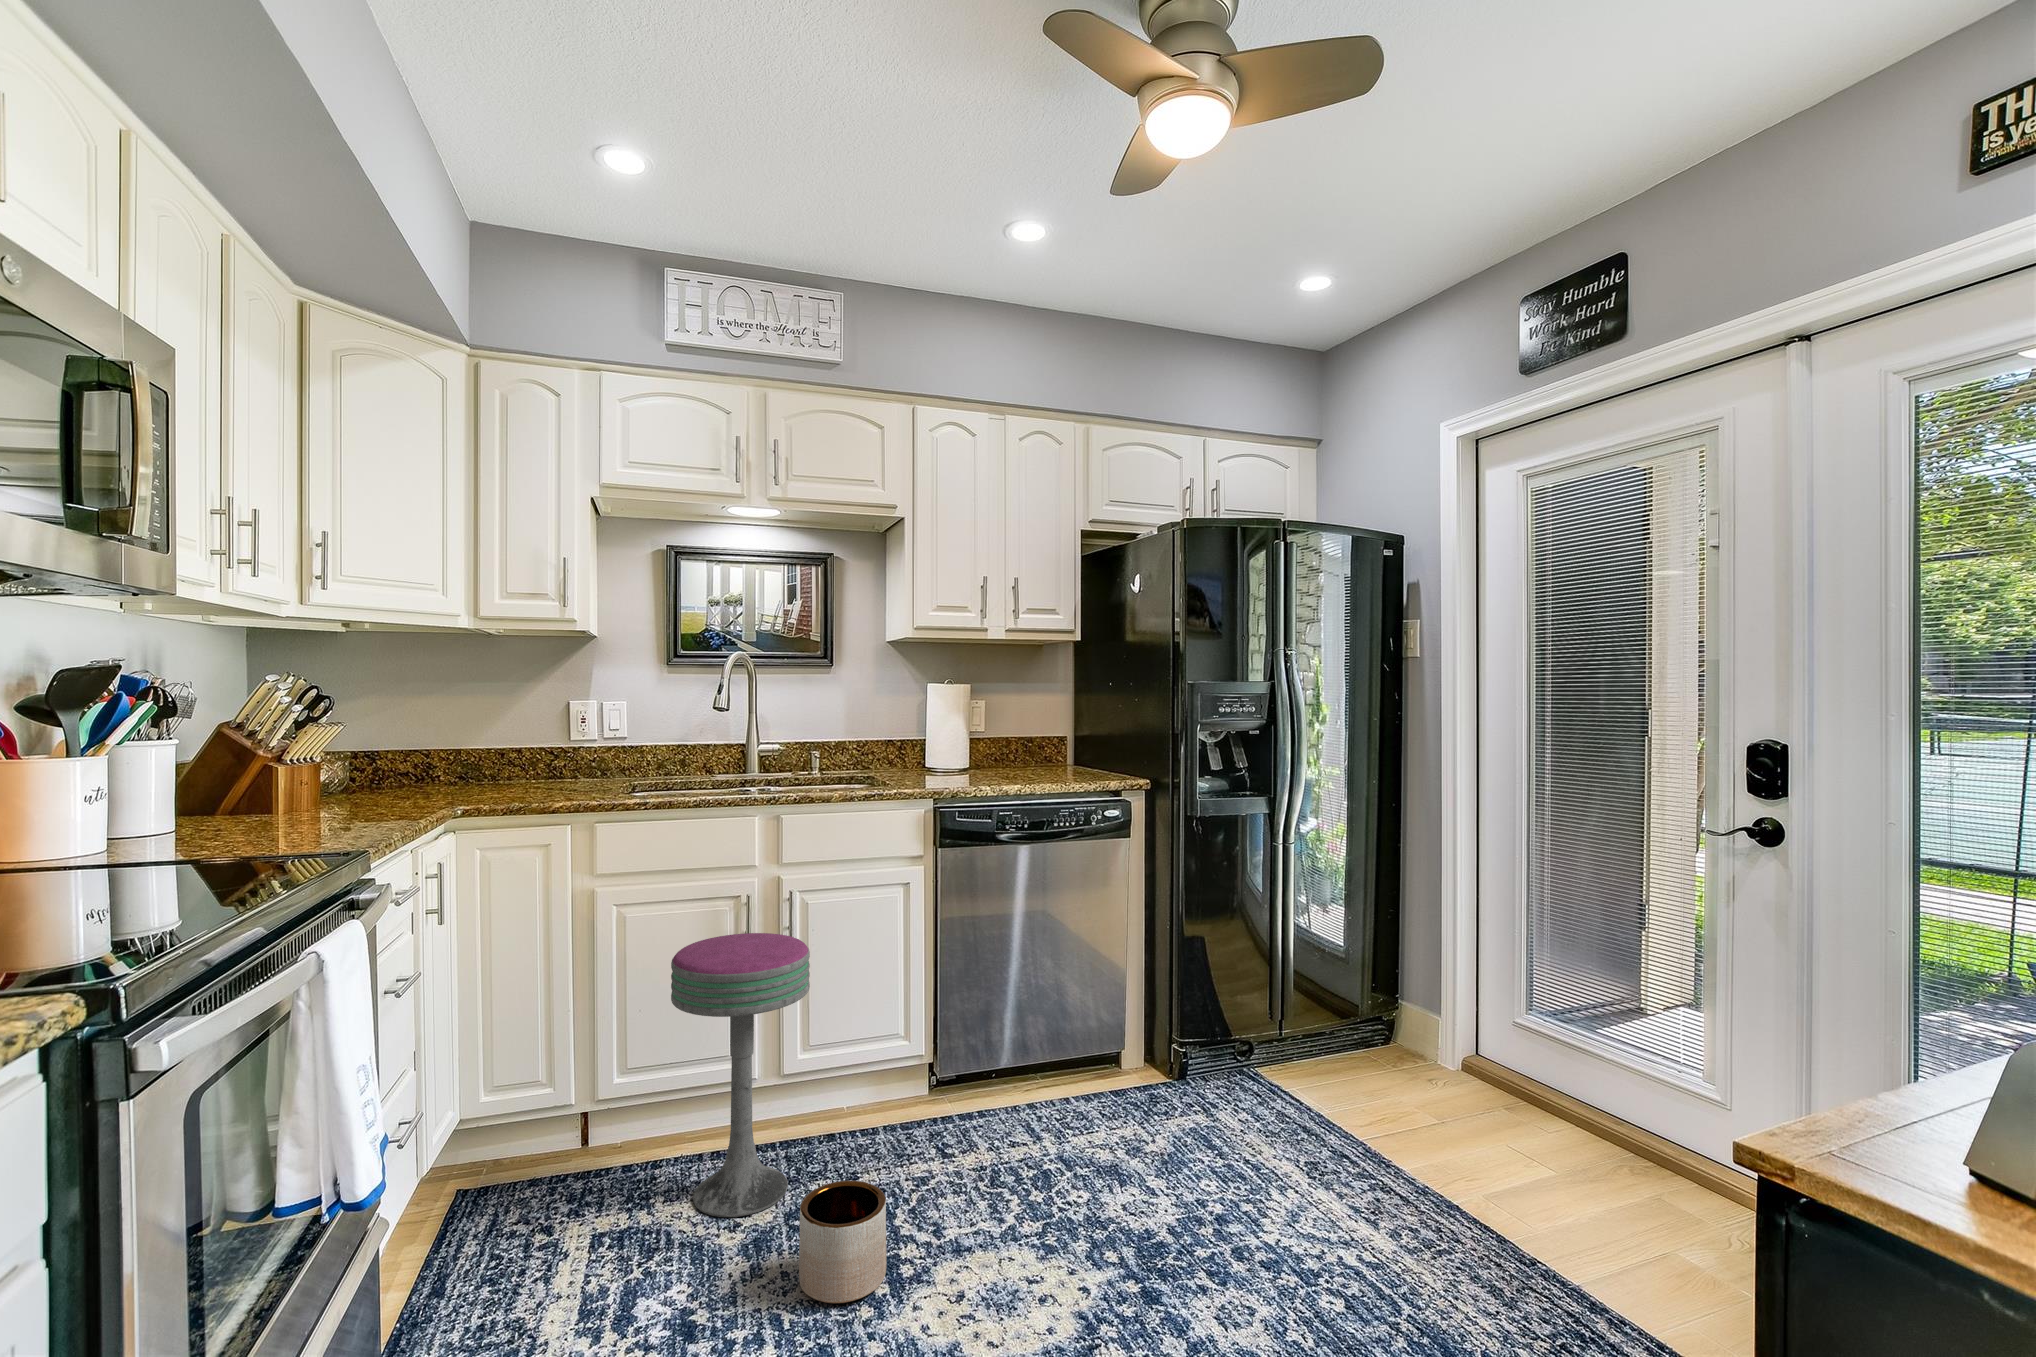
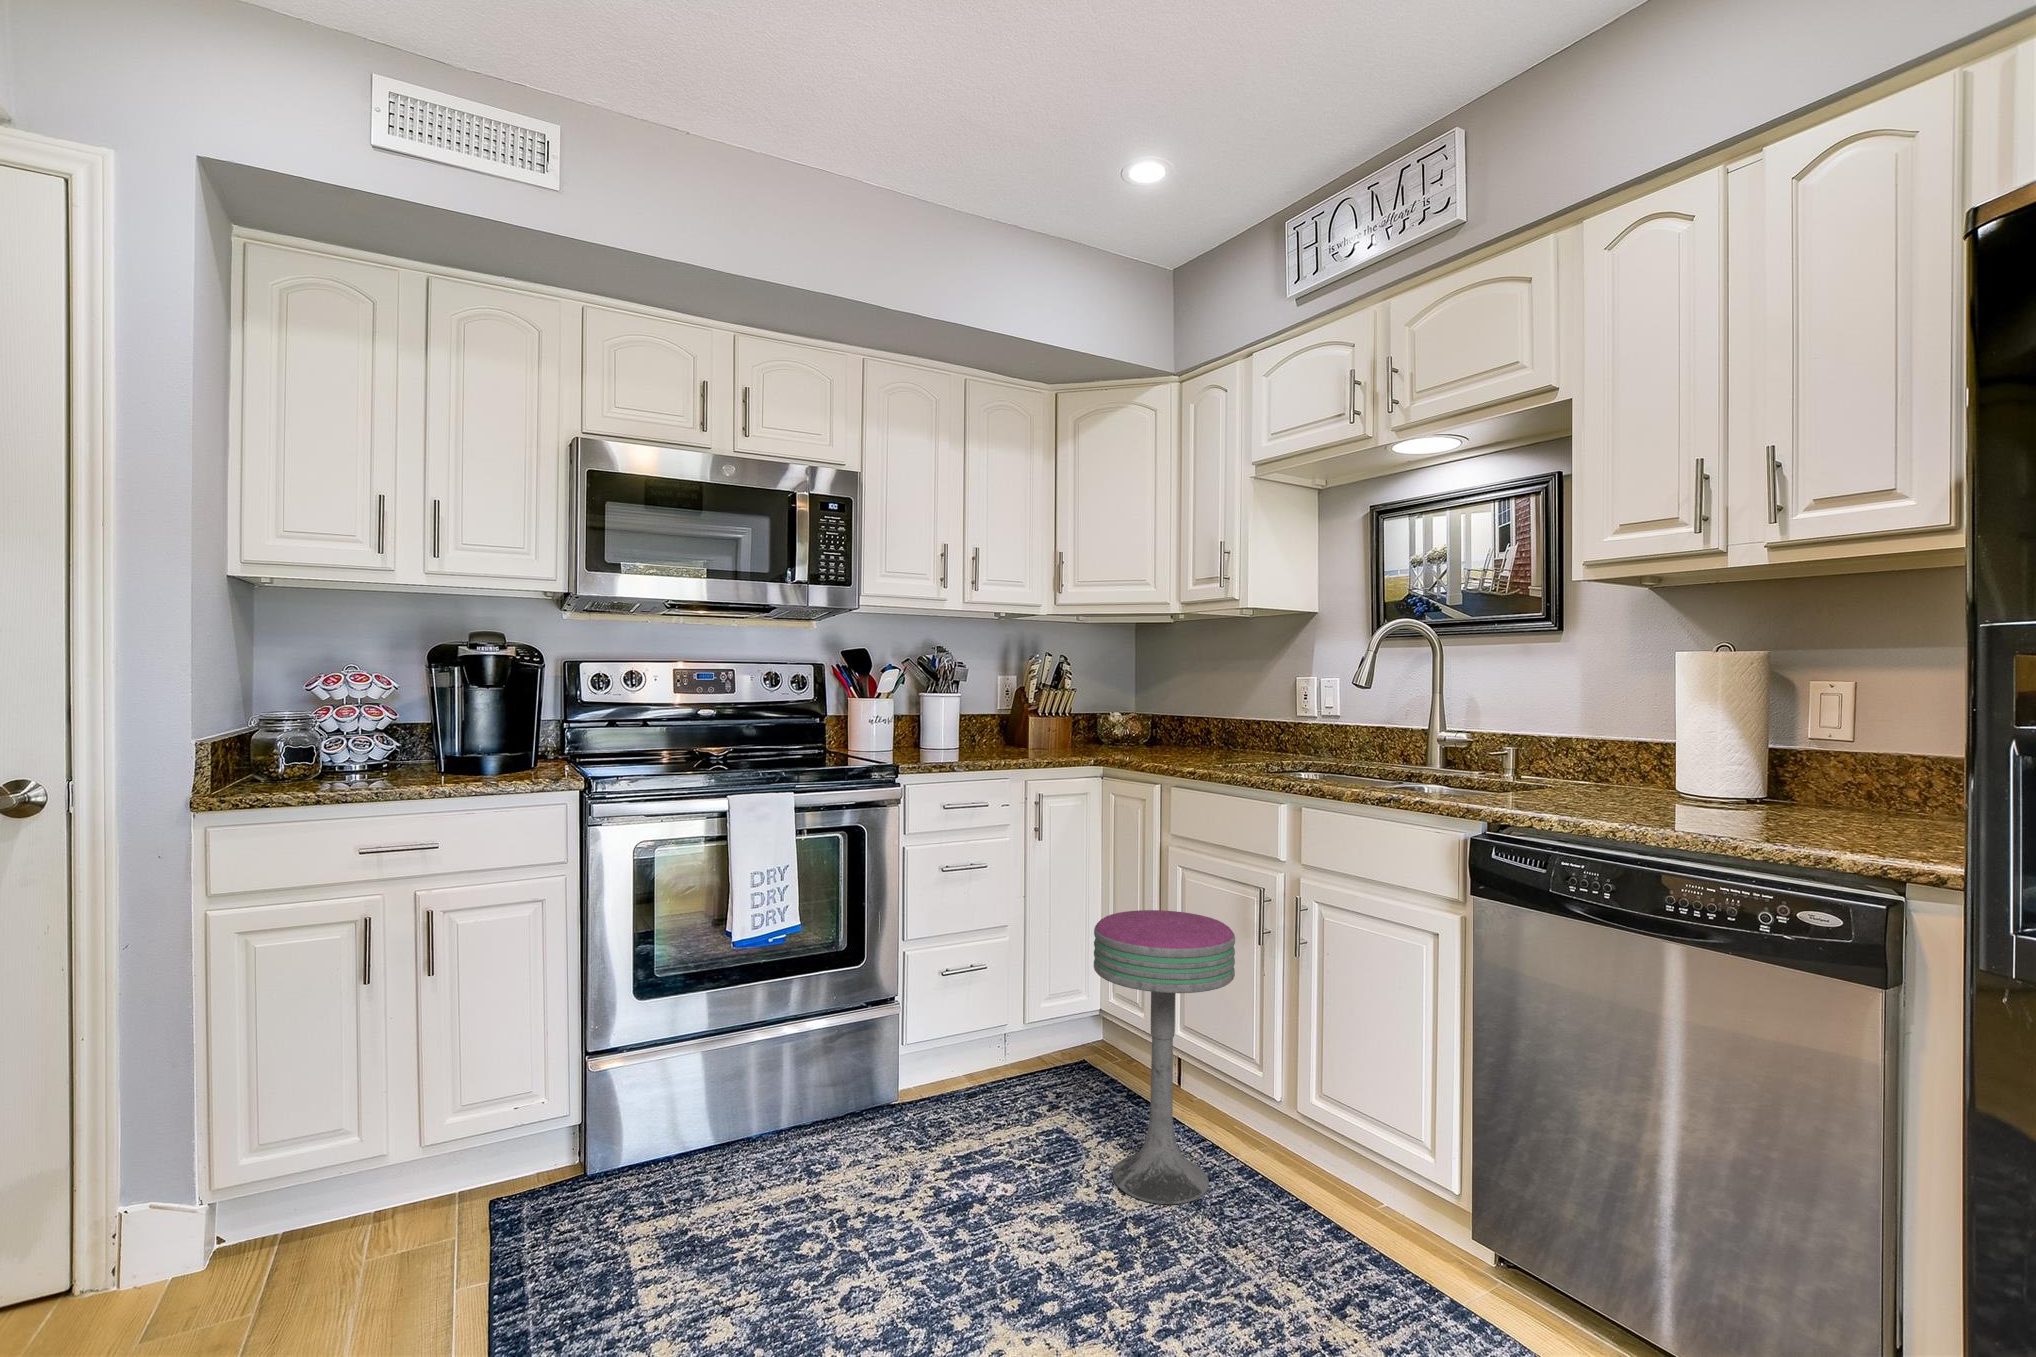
planter: present [799,1181,886,1303] -> none [1003,1168,1094,1296]

